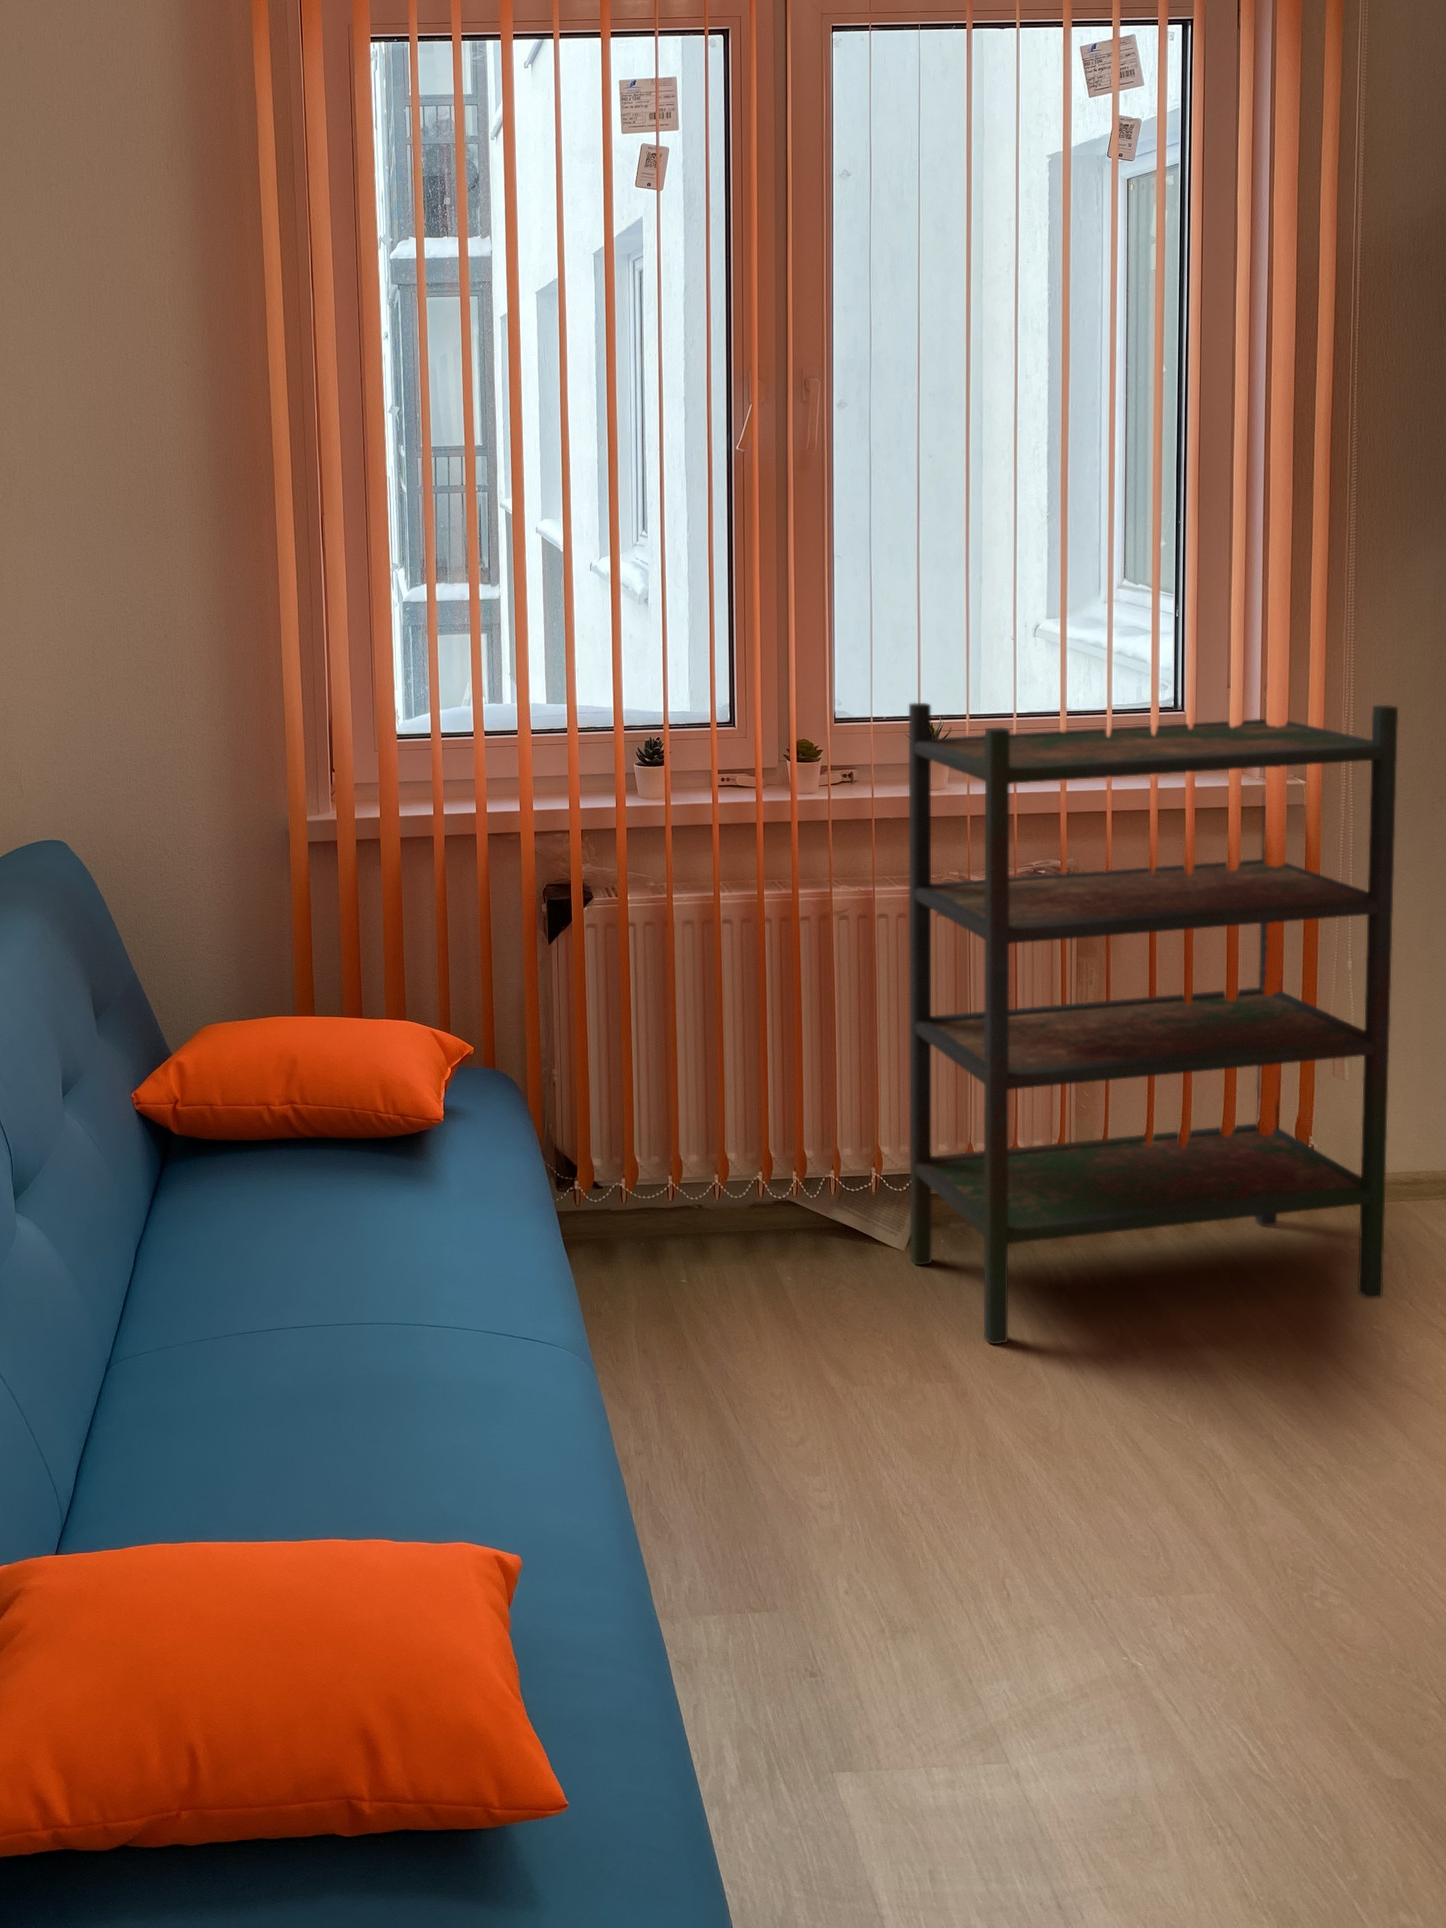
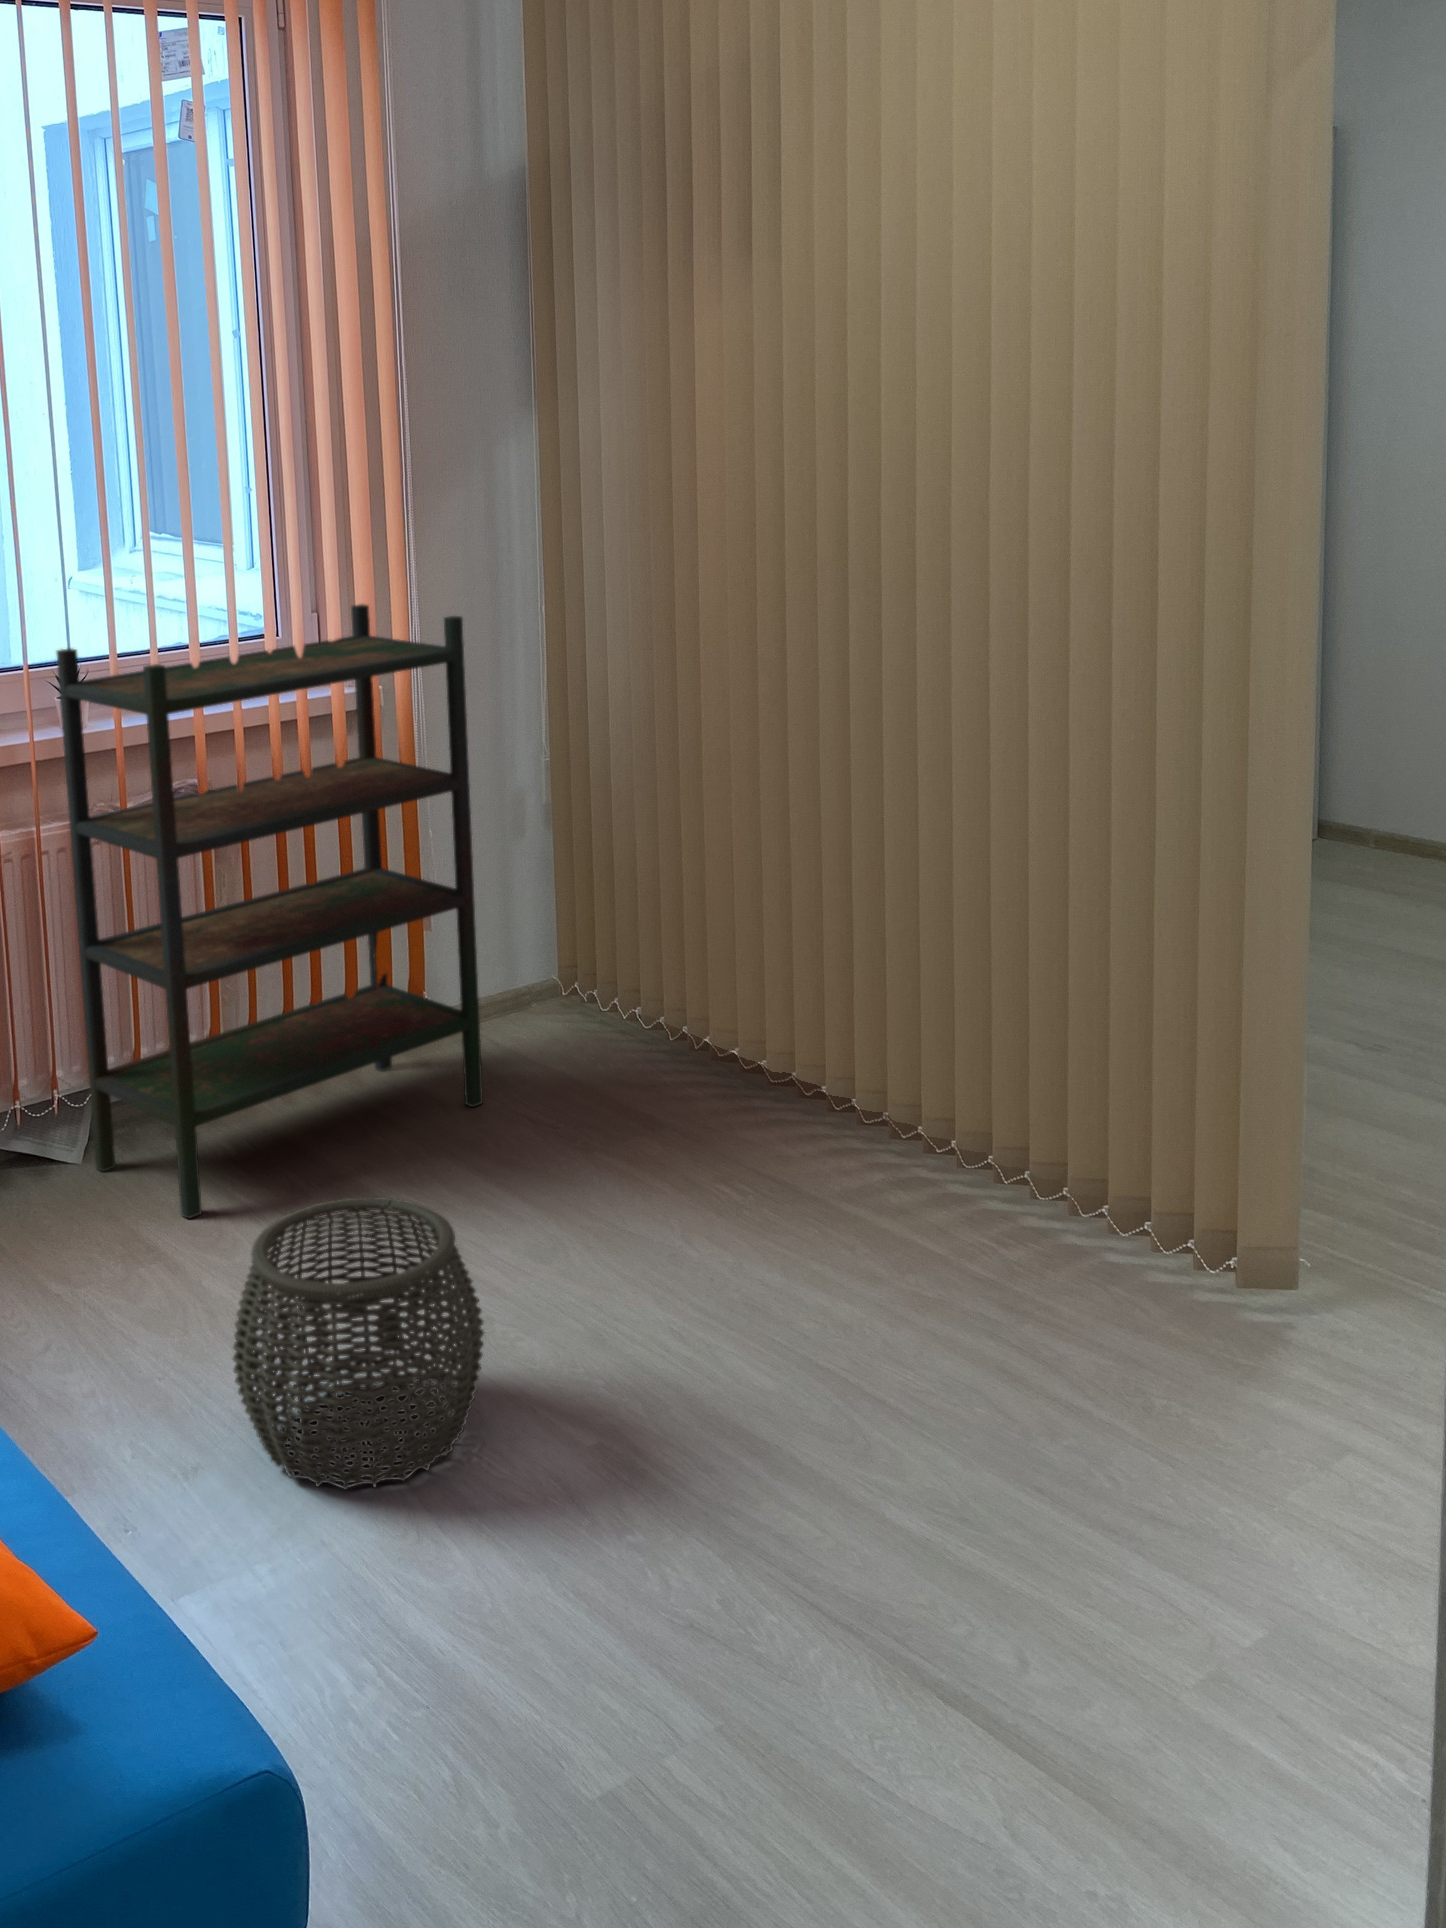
woven basket: none [964,1382,1288,1763] -> present [233,1197,484,1490]

